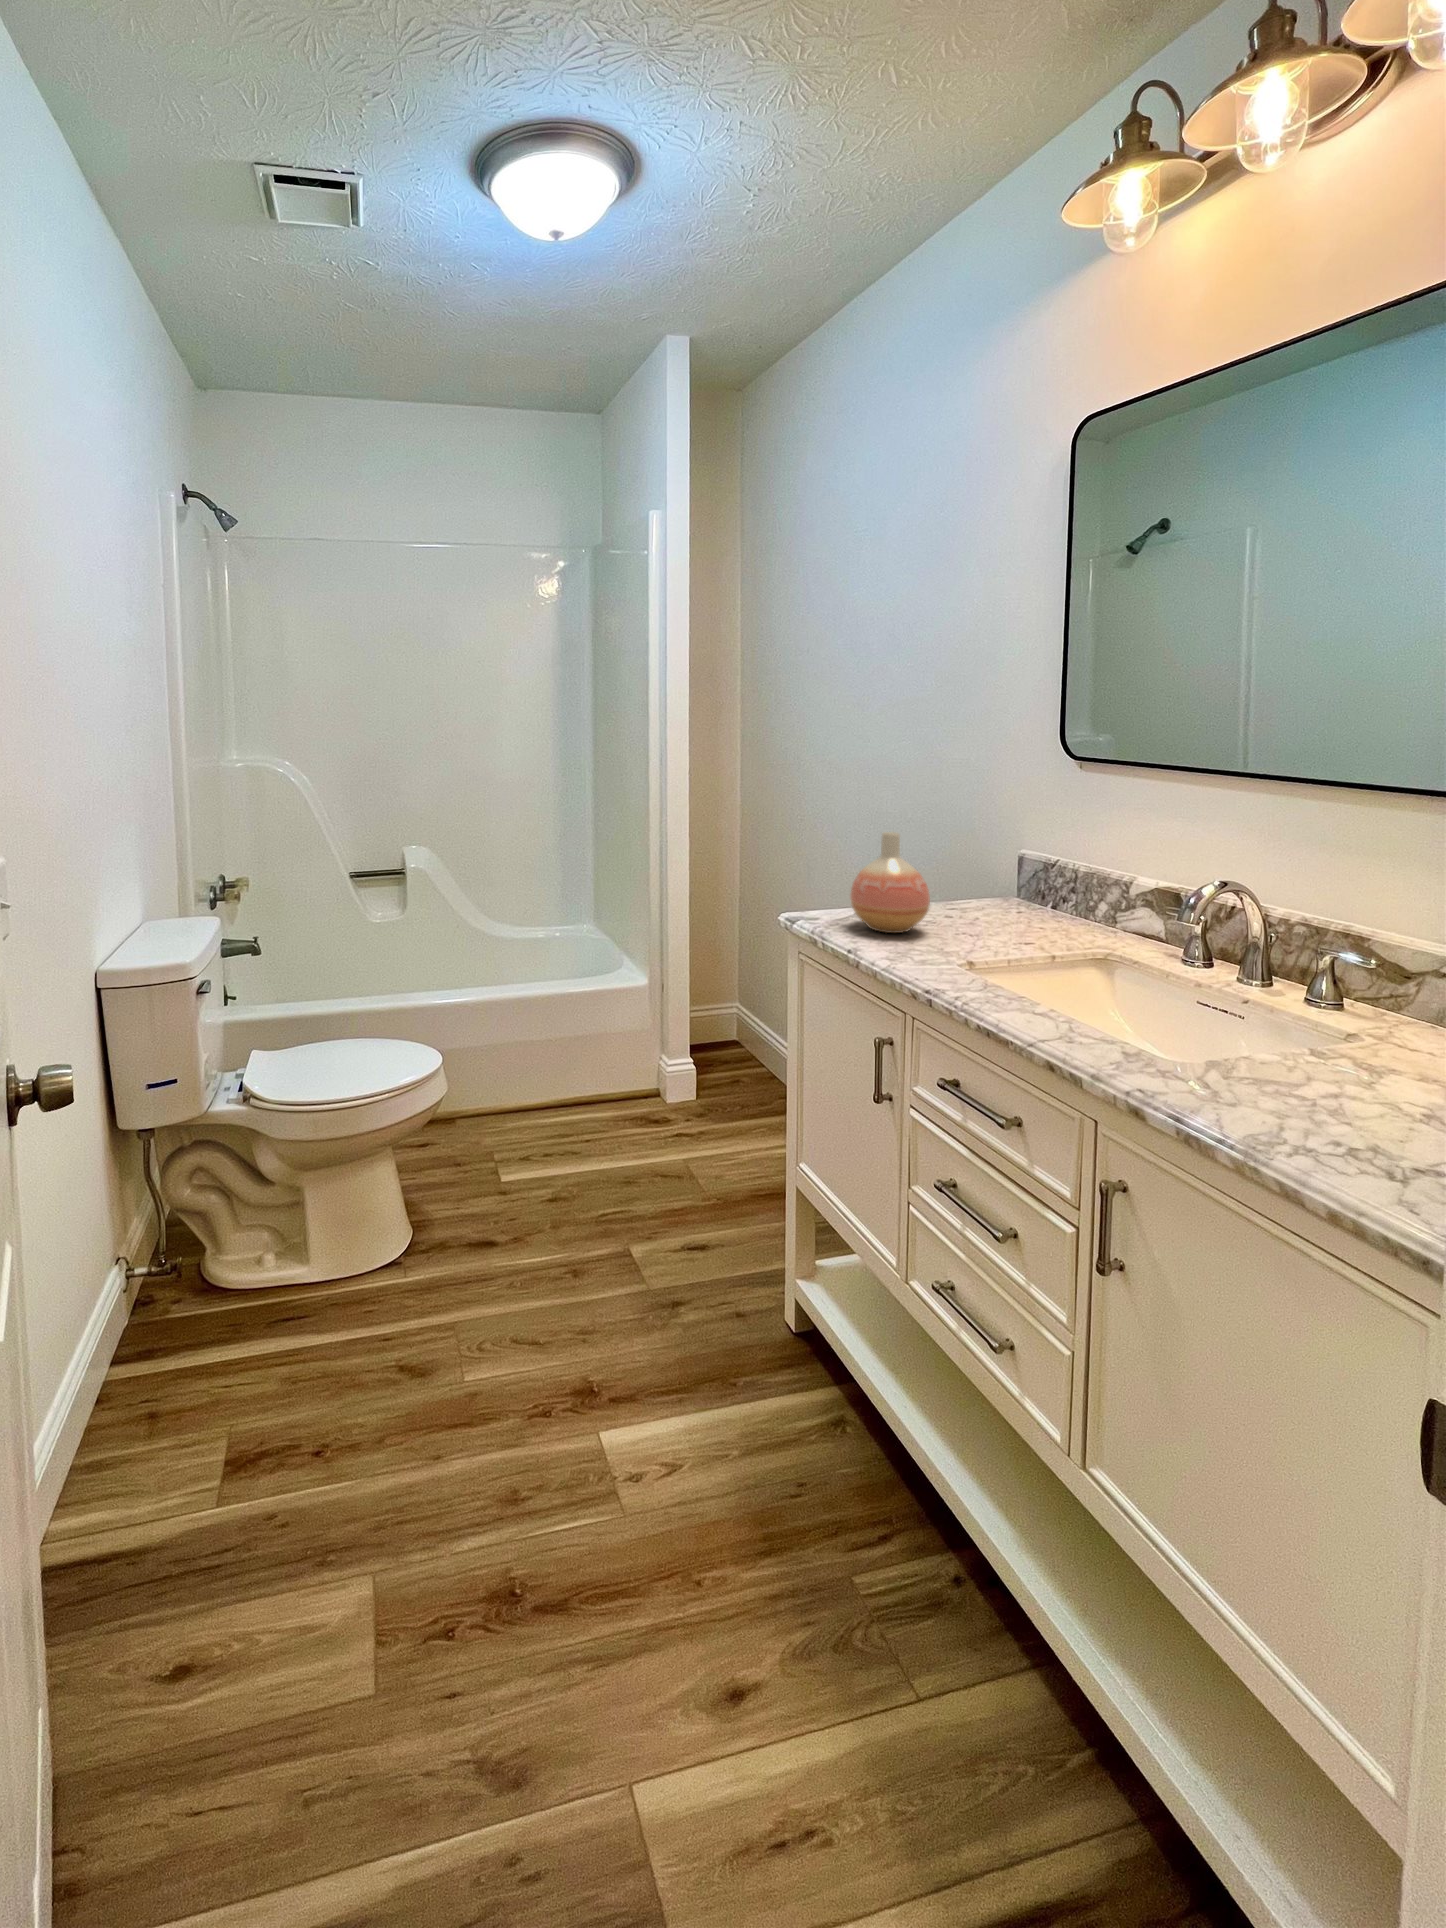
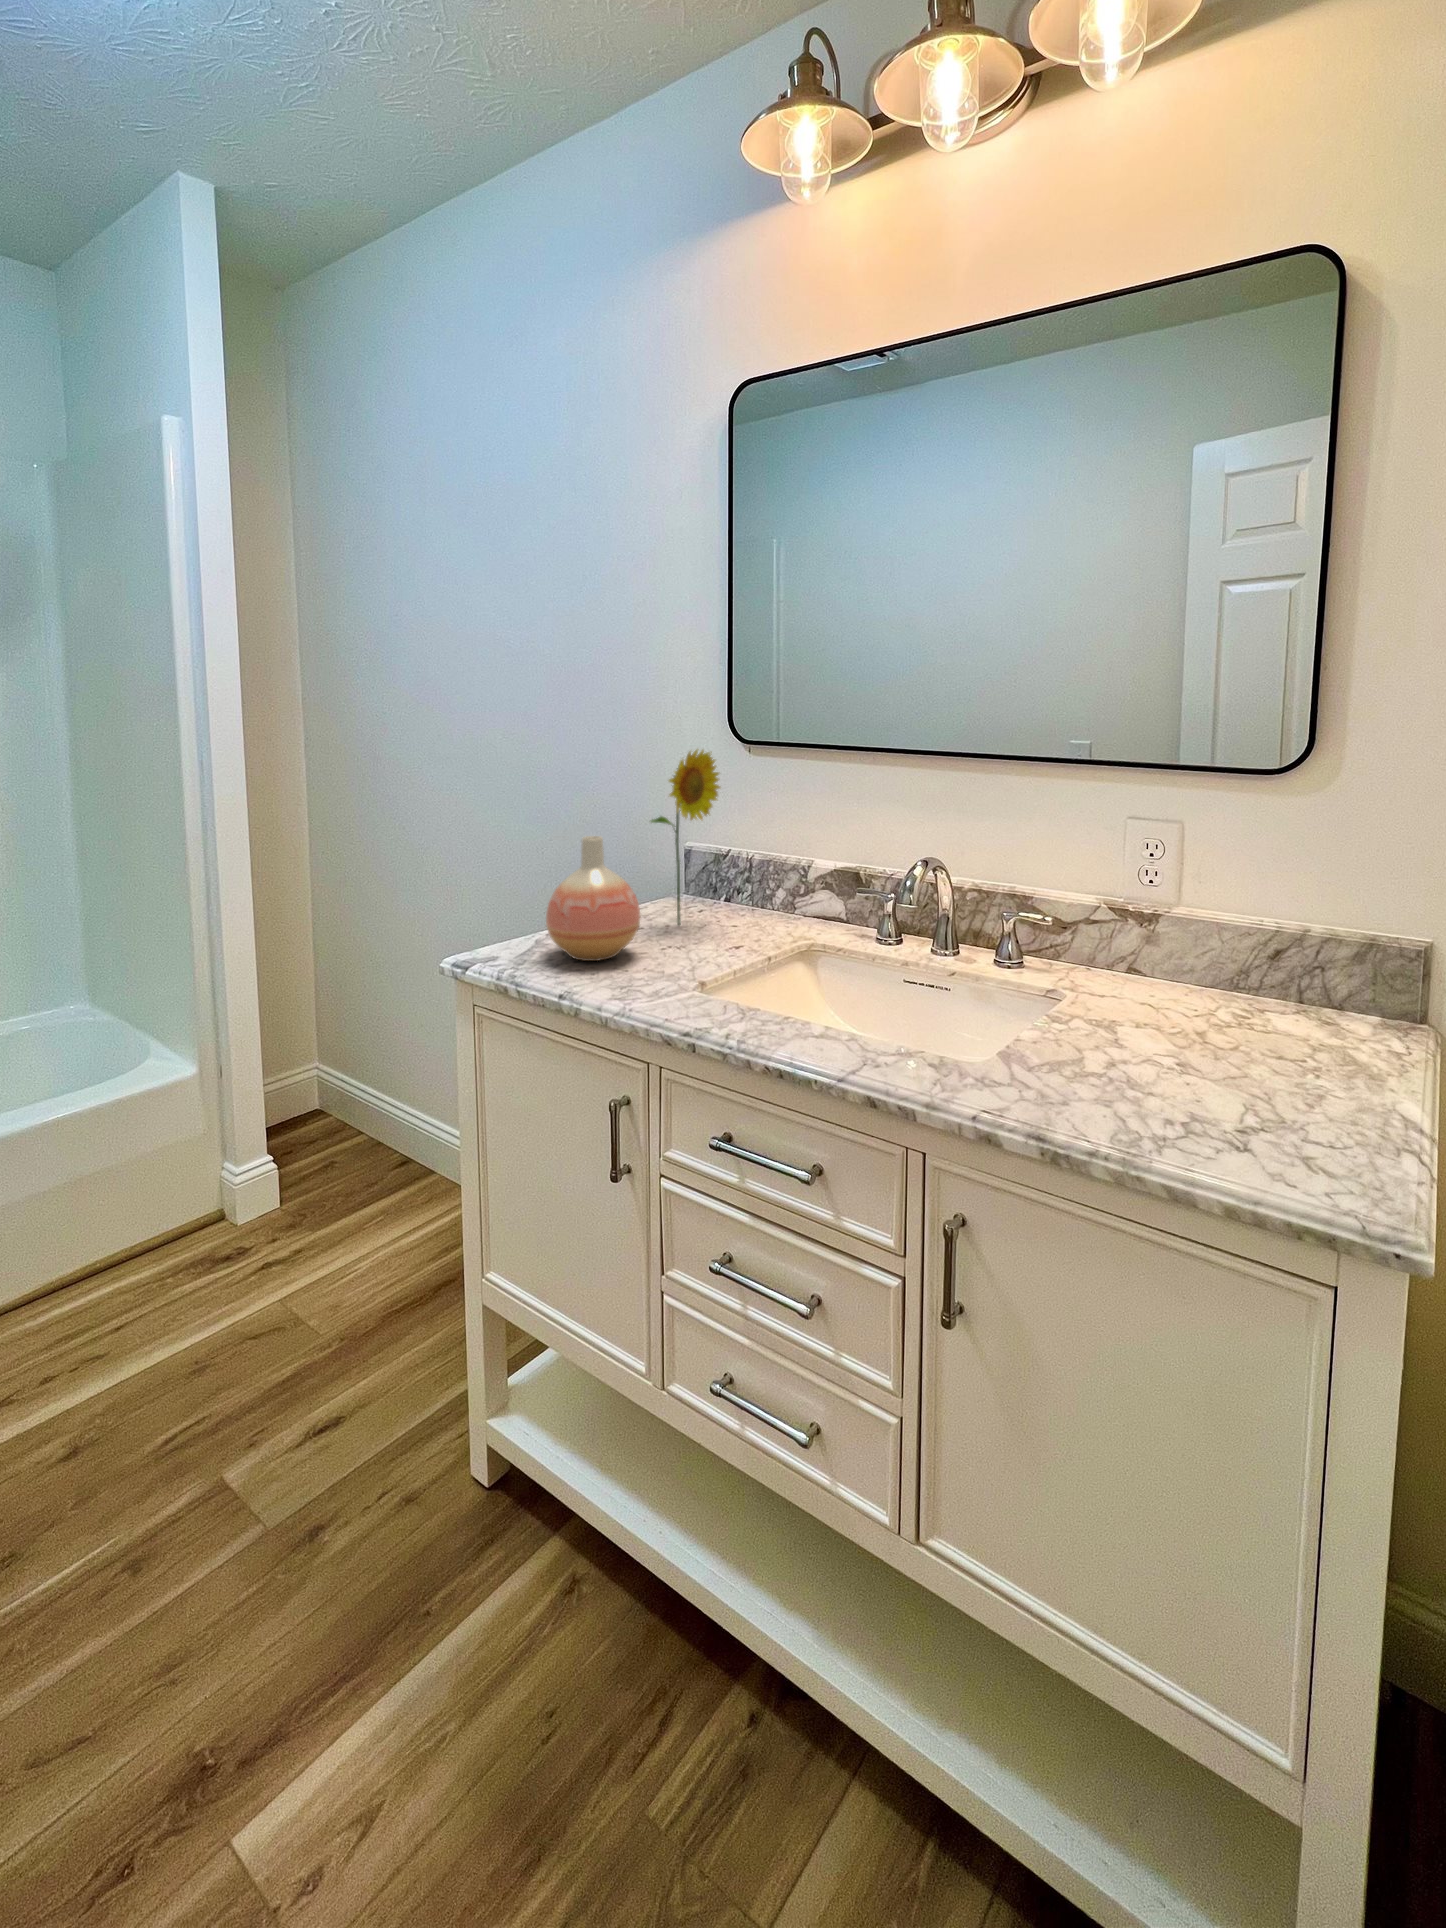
flower: none [955,764,1030,921] -> present [651,750,720,925]

